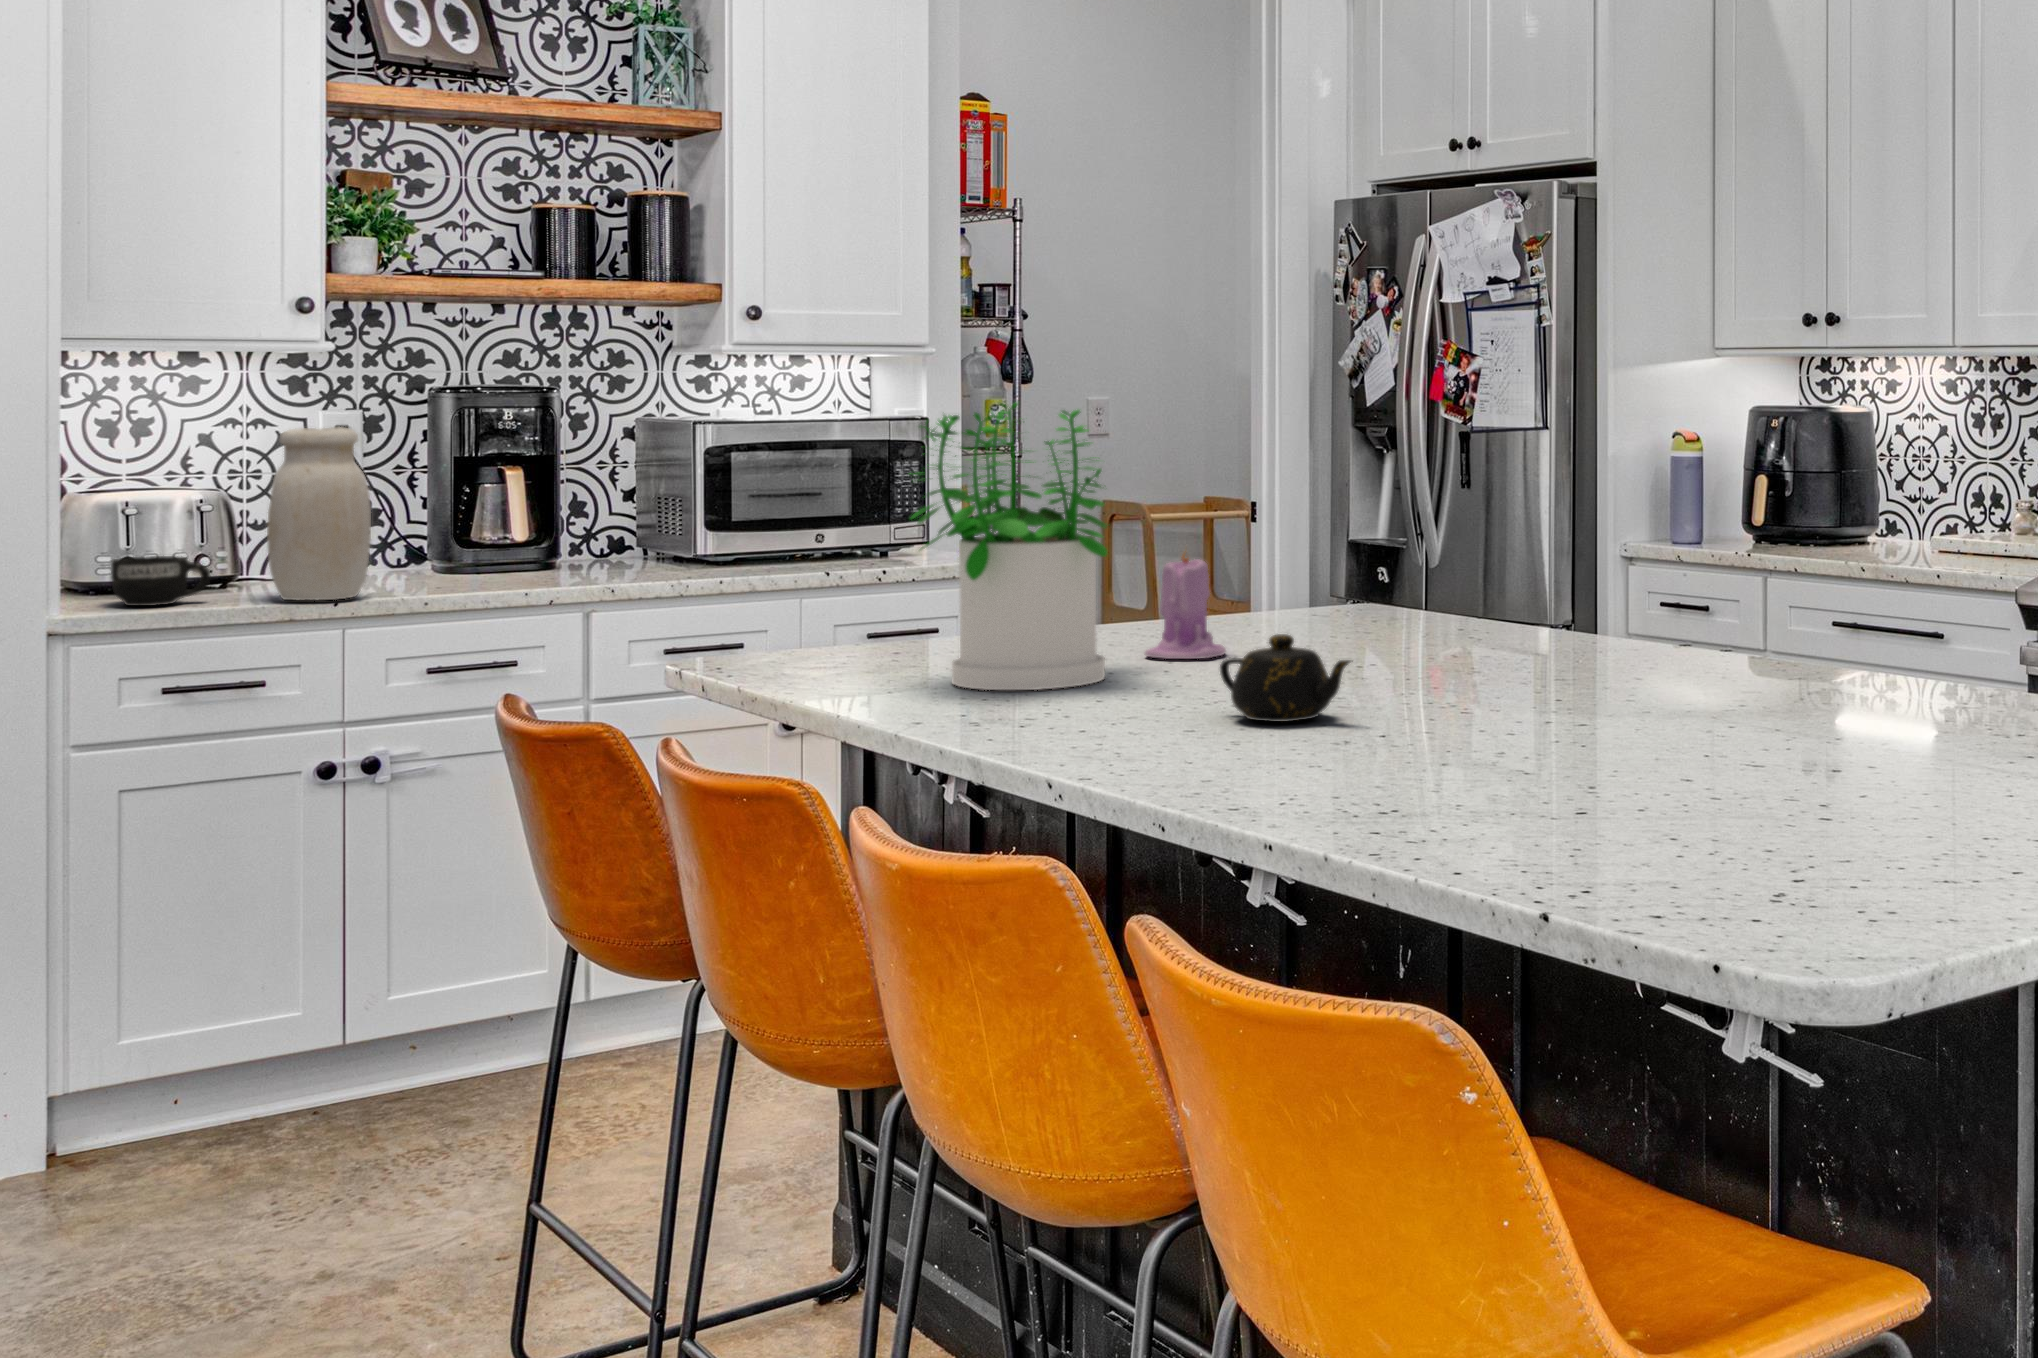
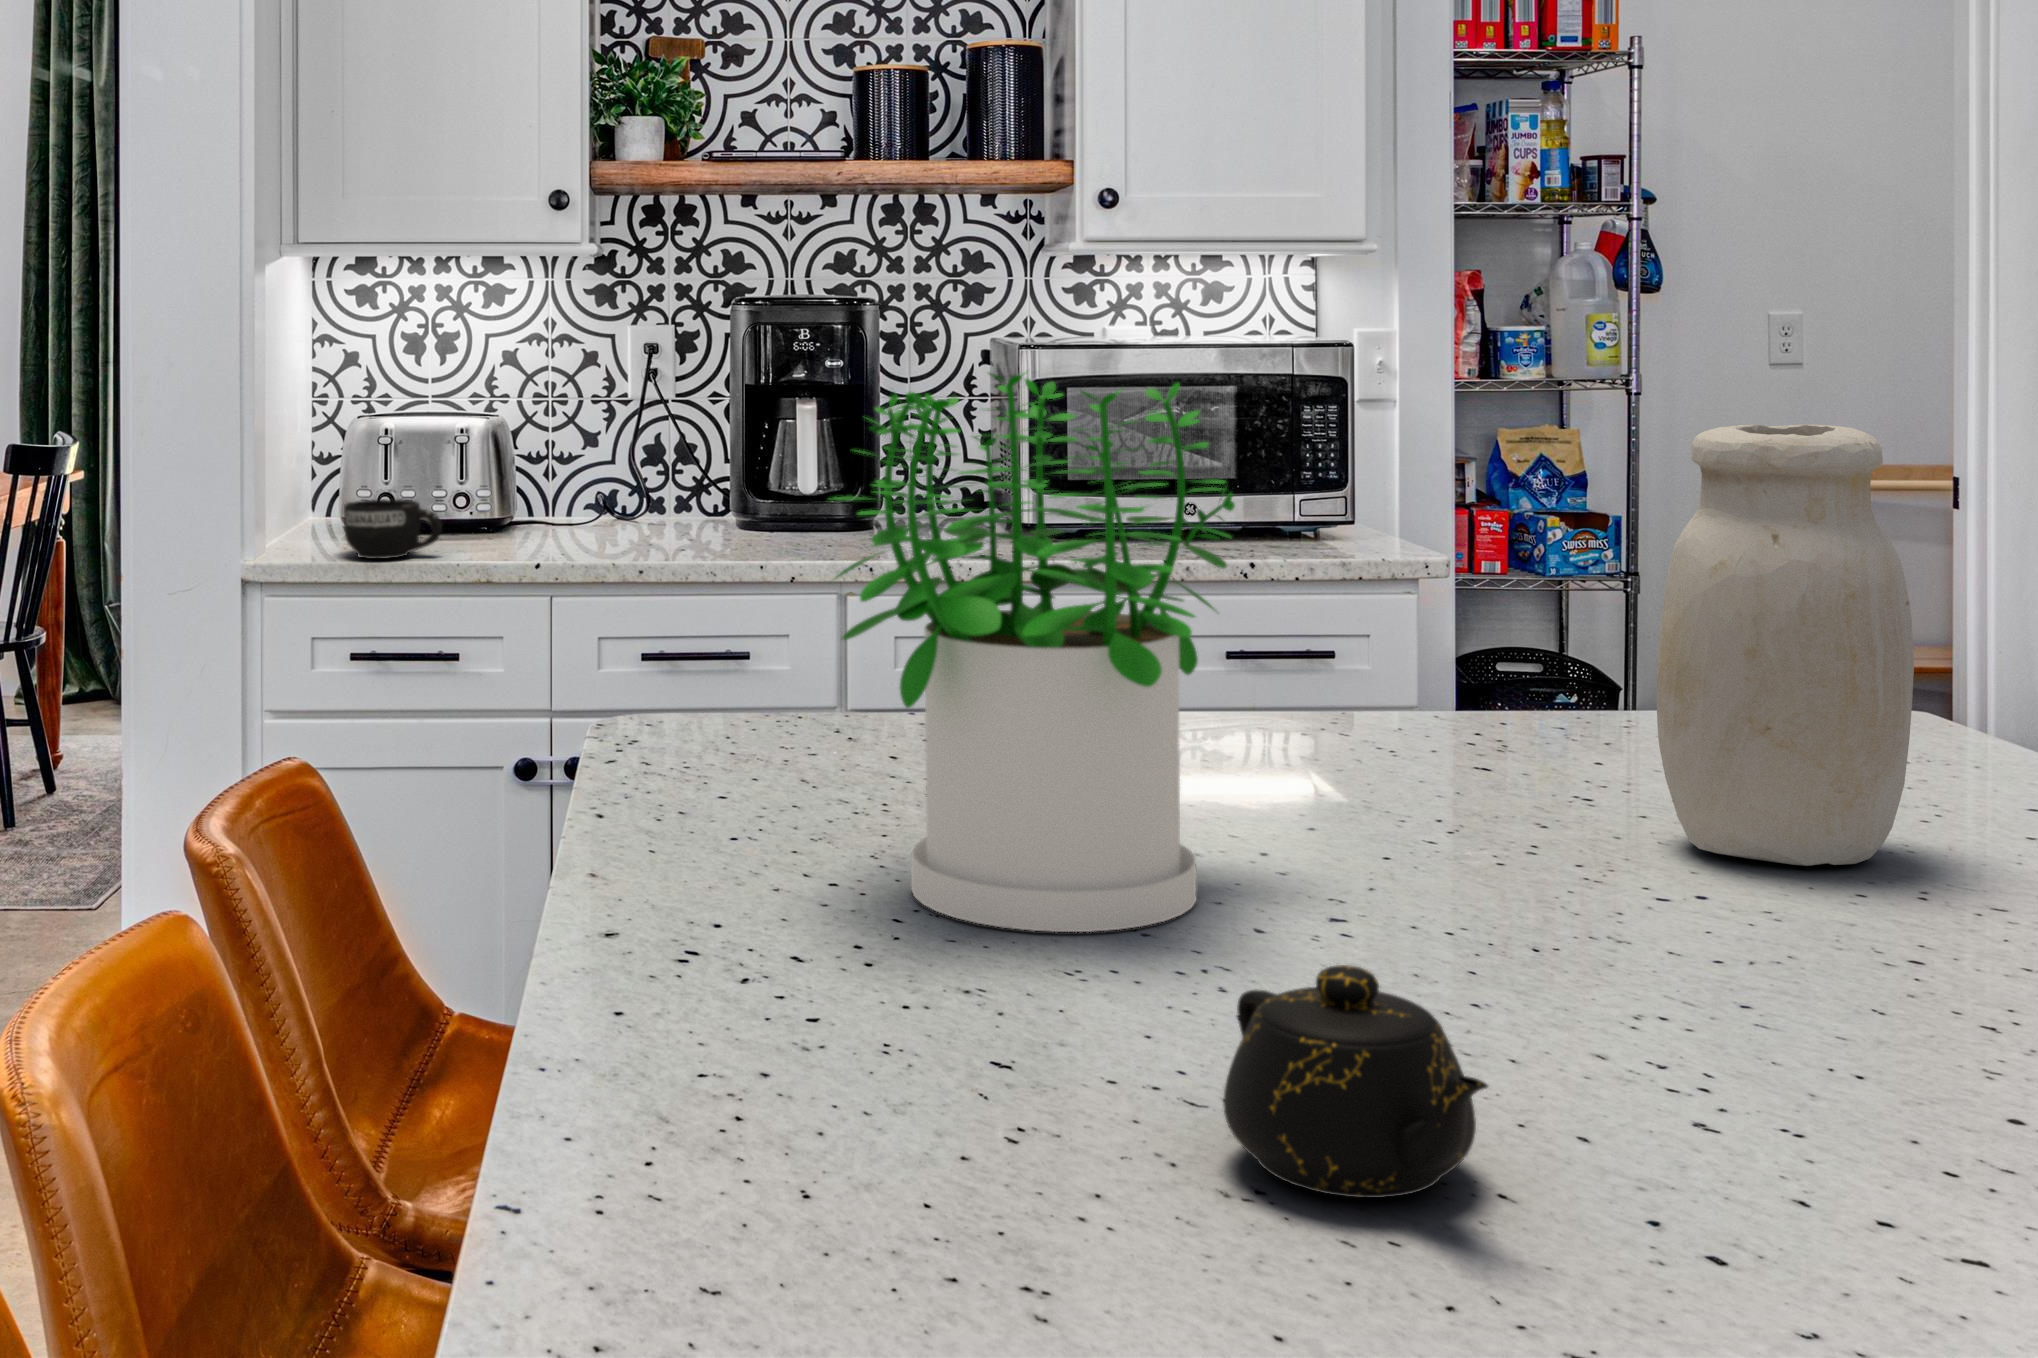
jar: present [267,427,371,600] -> present [1657,424,1914,866]
candle: present [1145,553,1226,659] -> none [1347,643,1514,876]

